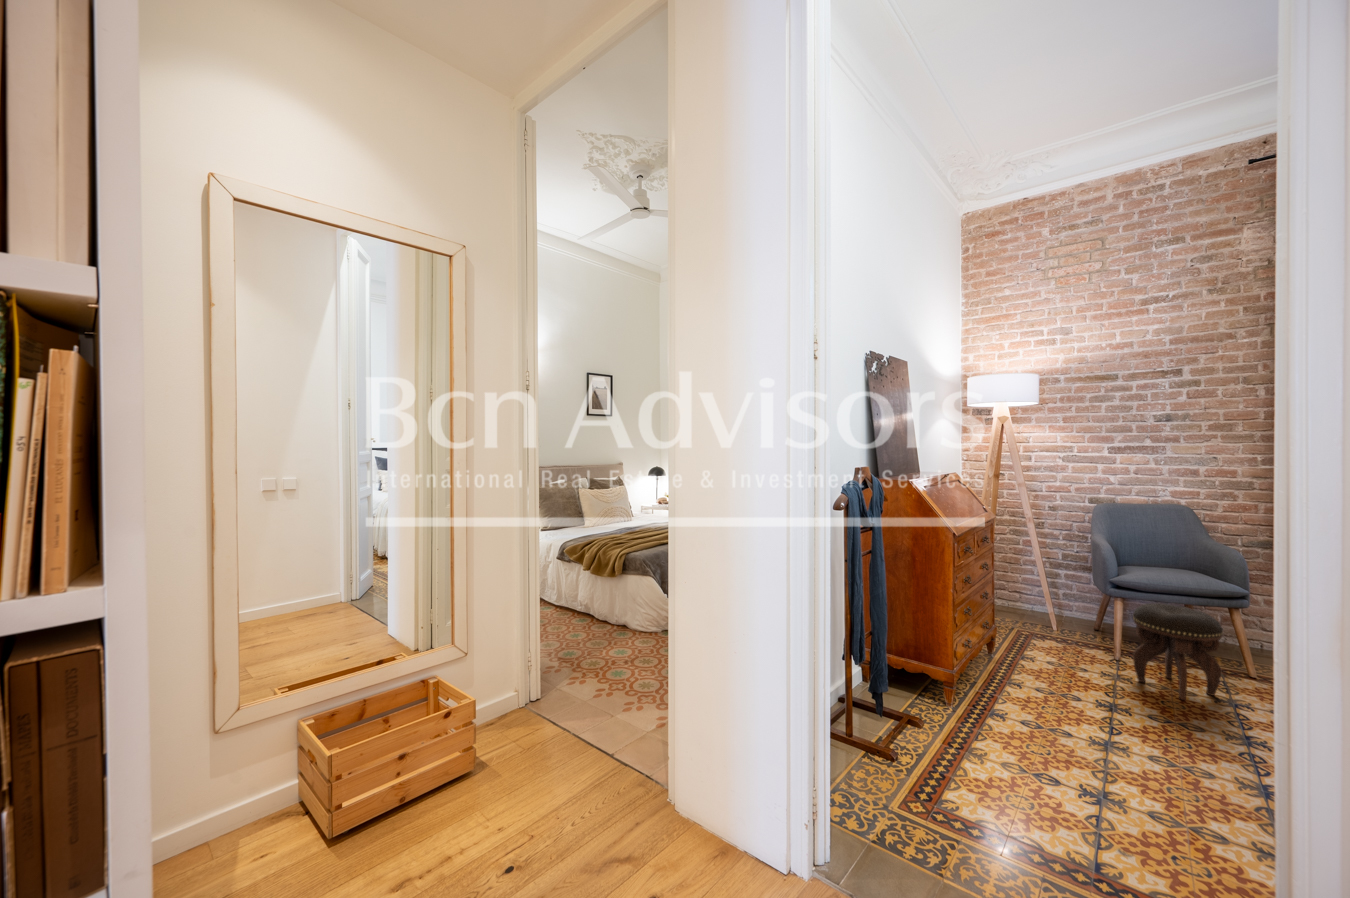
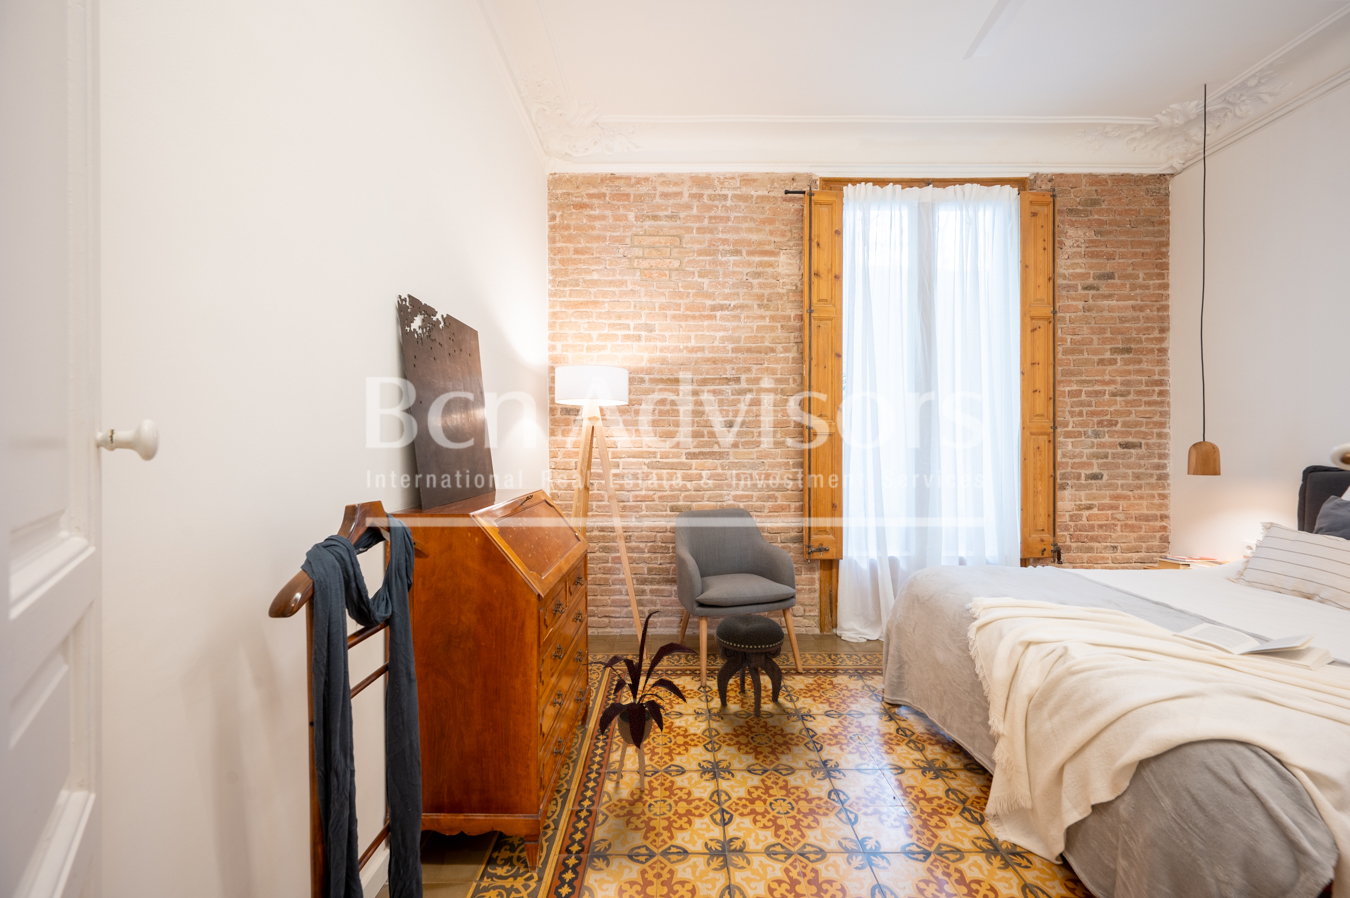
house plant: none [987,576,1101,712] -> present [583,611,698,791]

